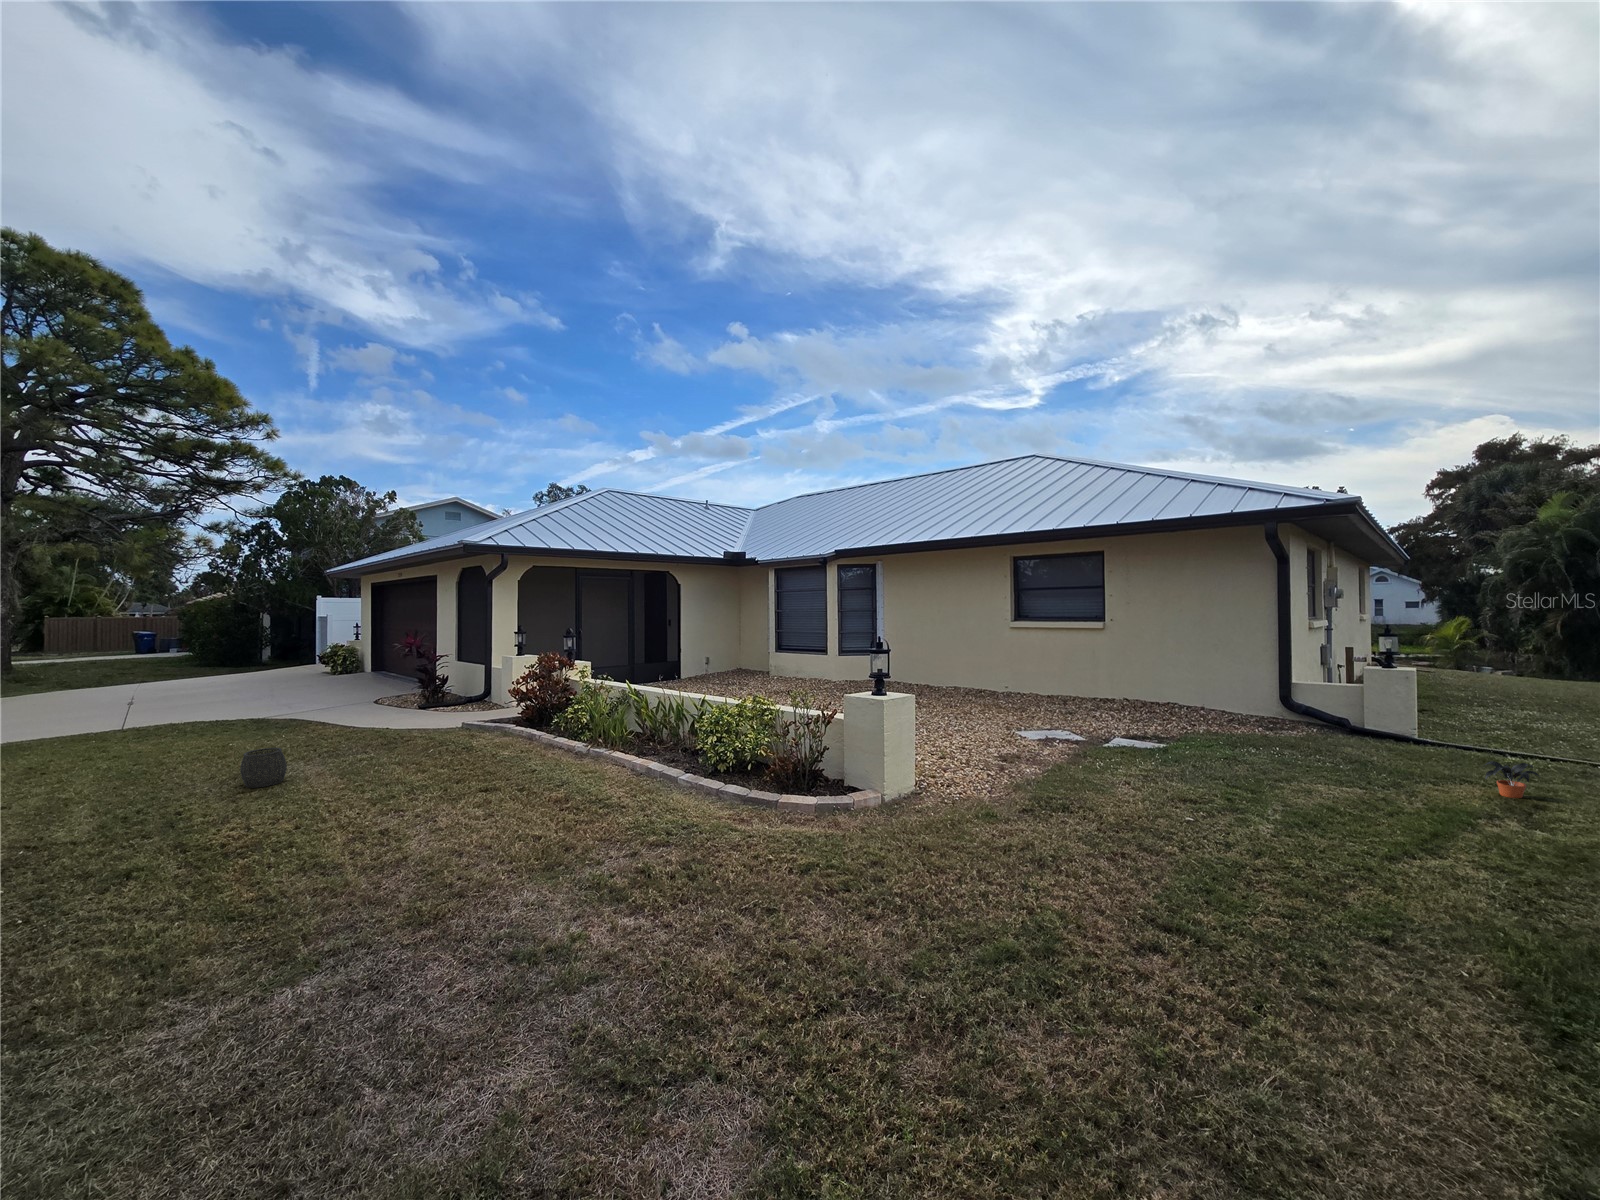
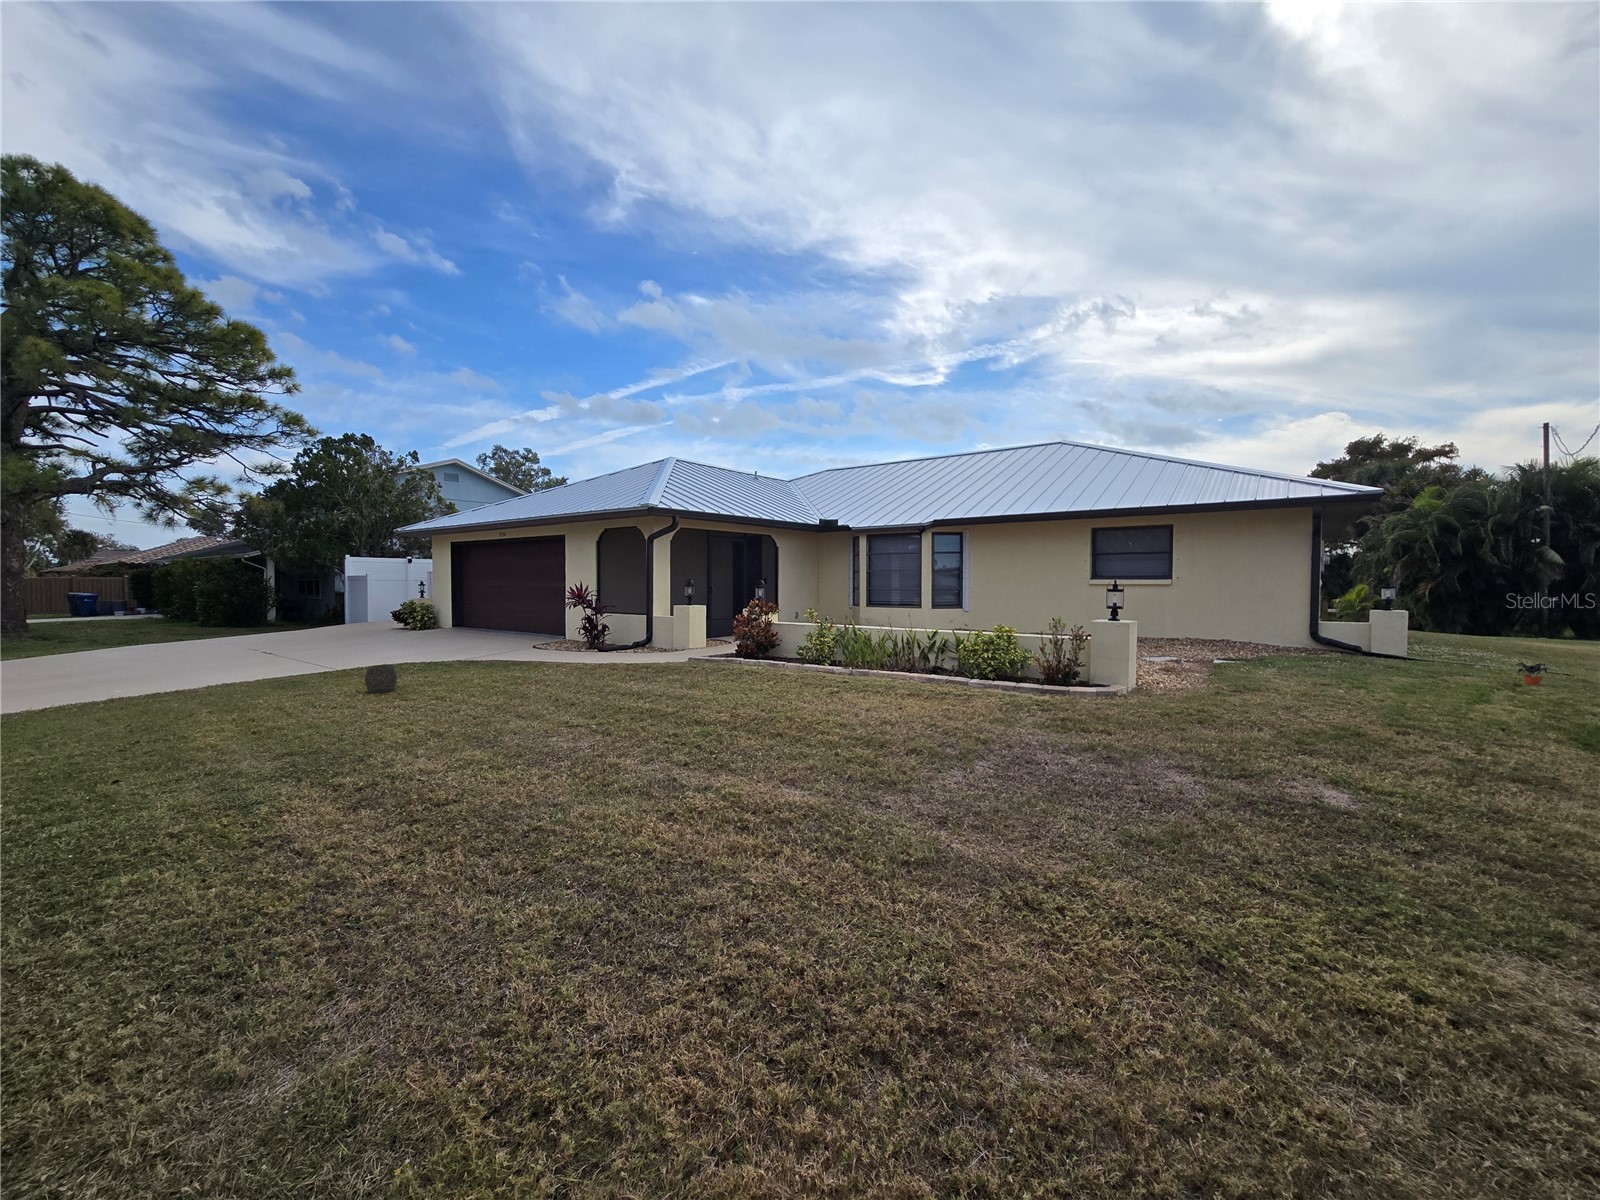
woven basket: present [240,748,287,788] -> present [365,665,397,693]

